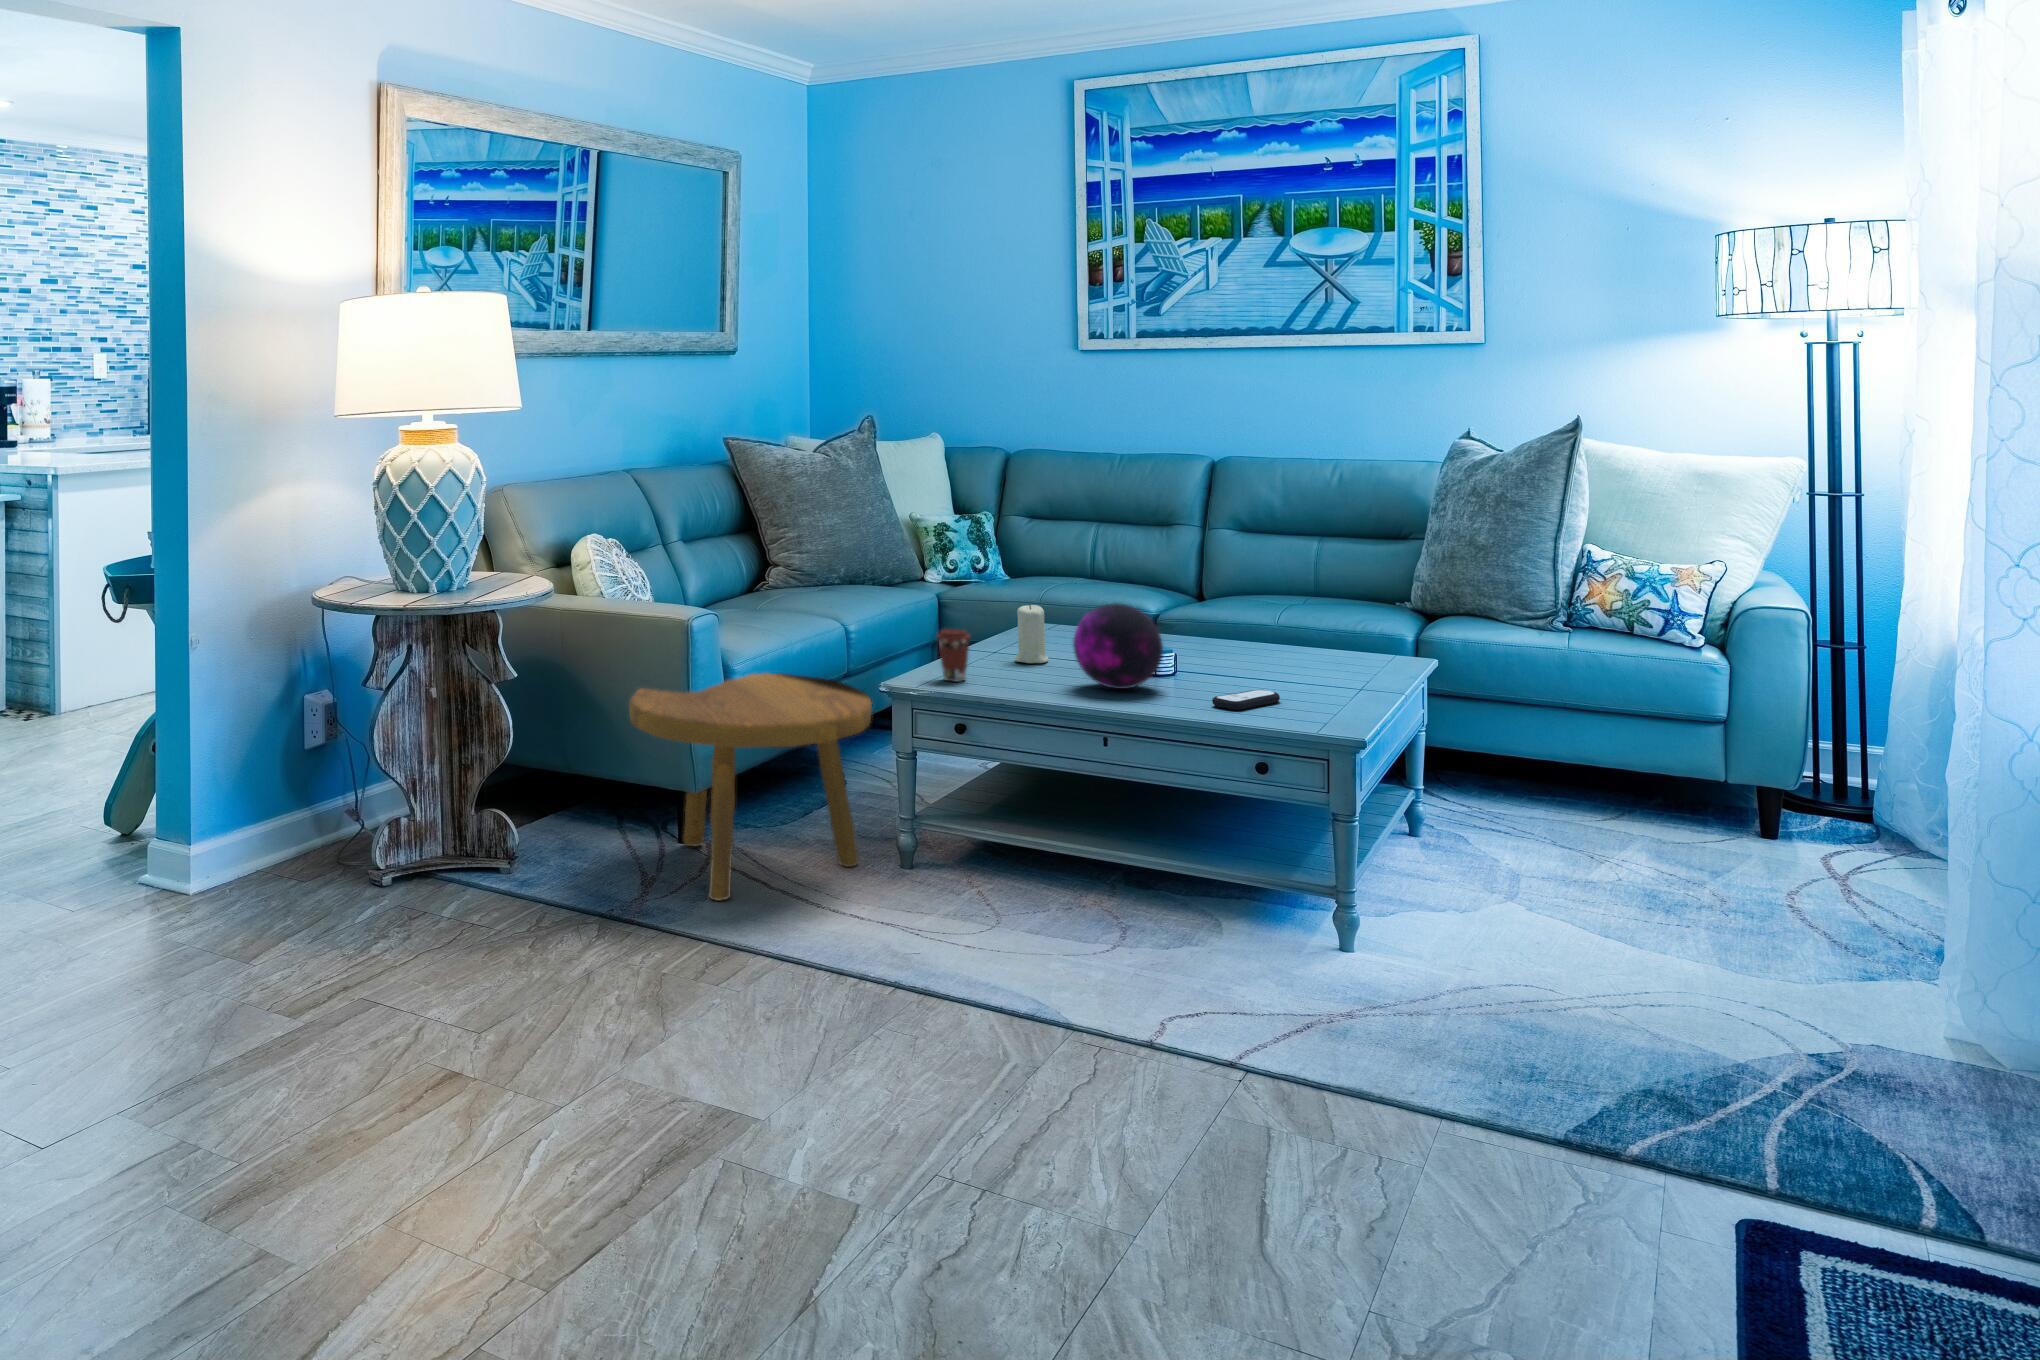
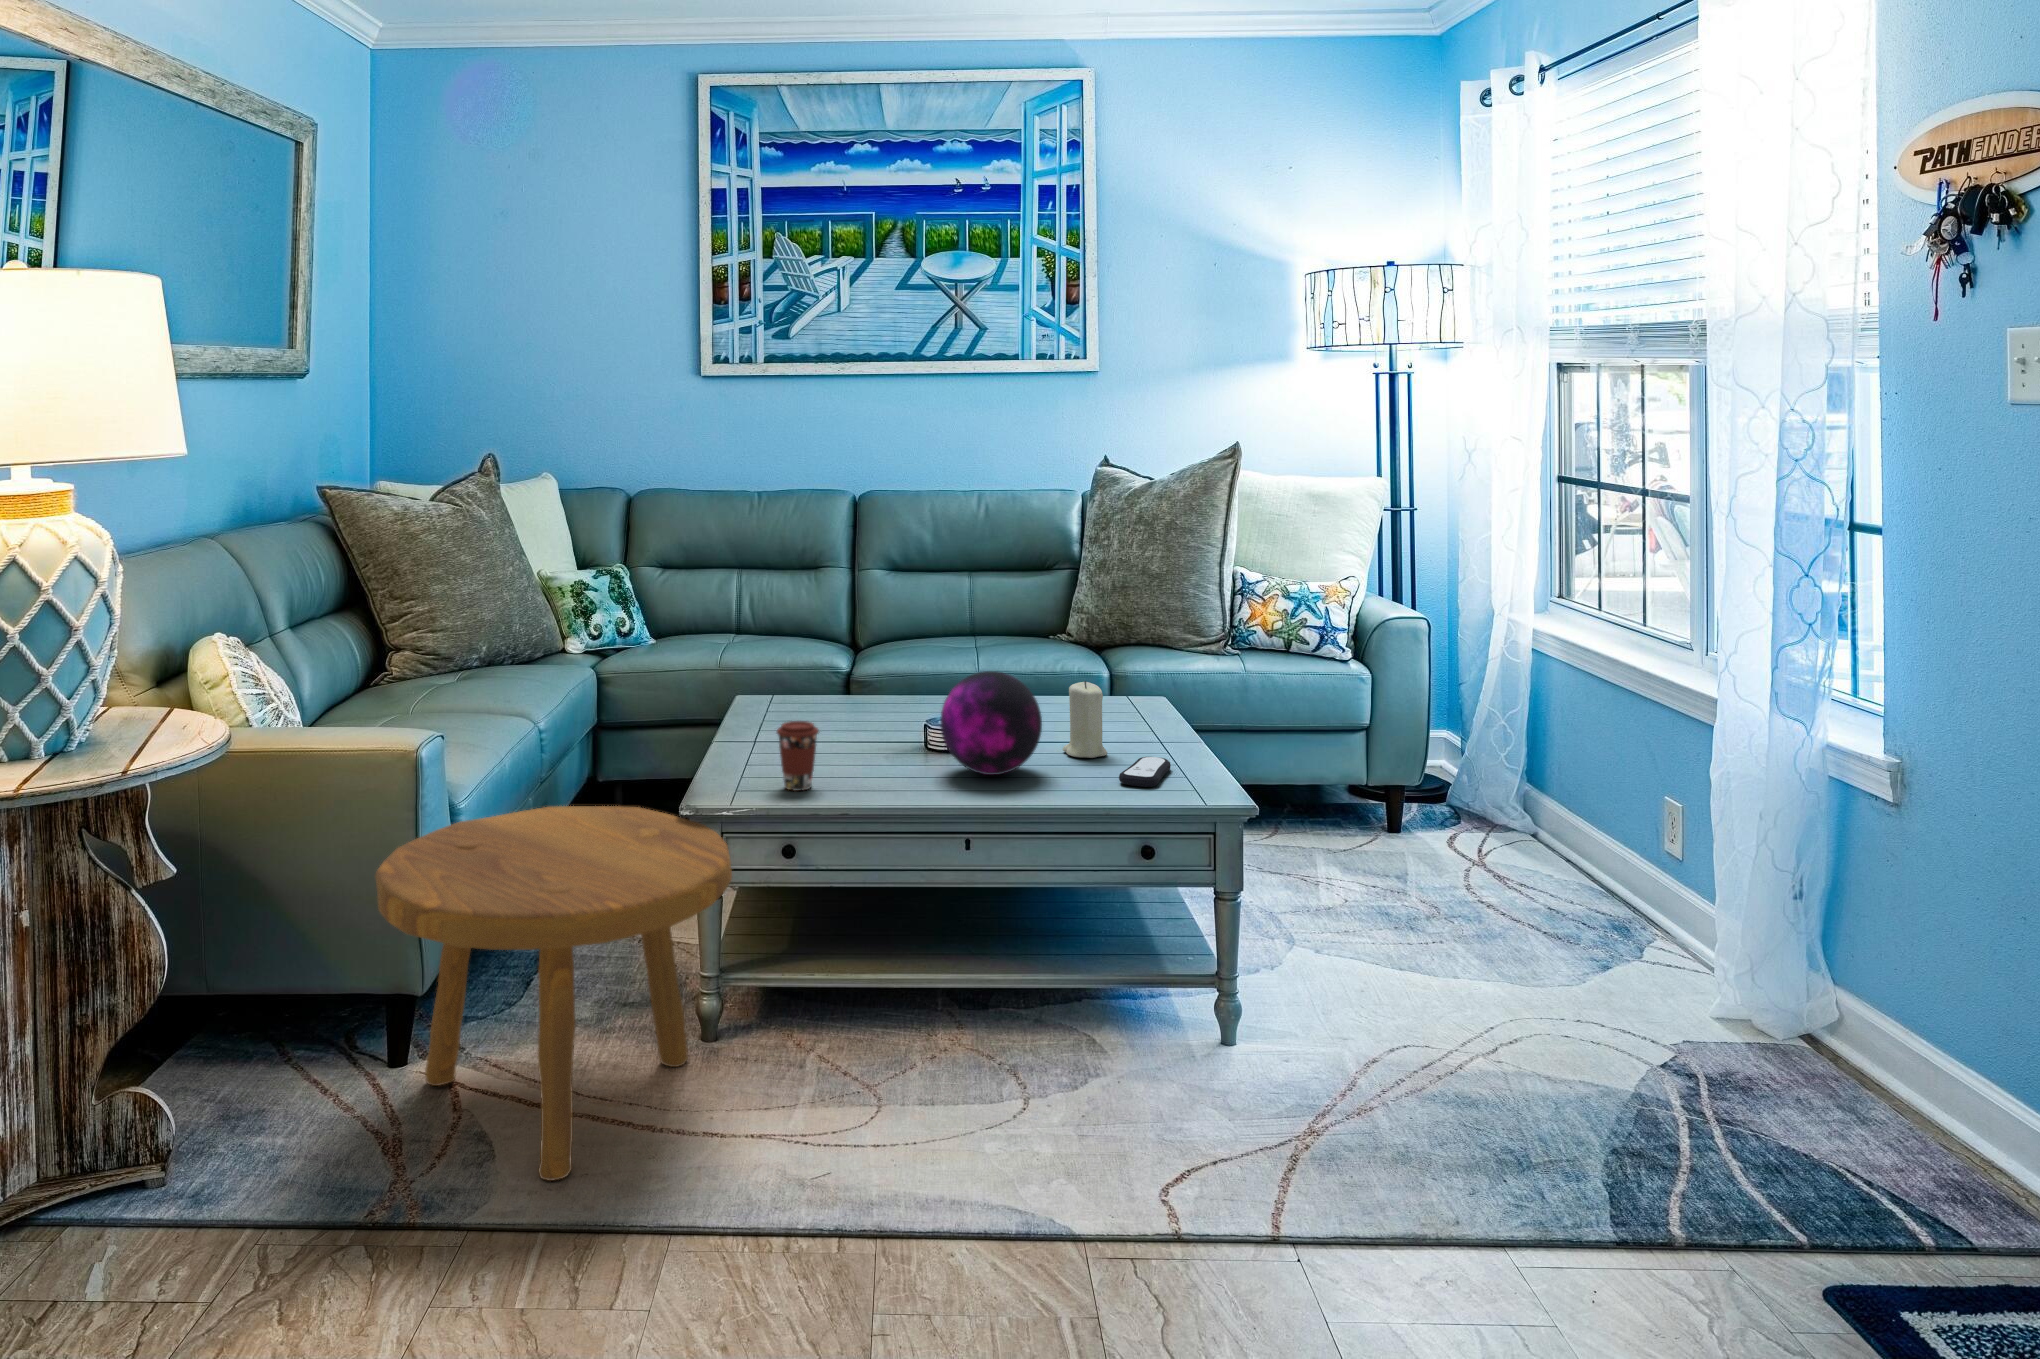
candle: present [1014,604,1048,663] -> present [1063,681,1107,758]

